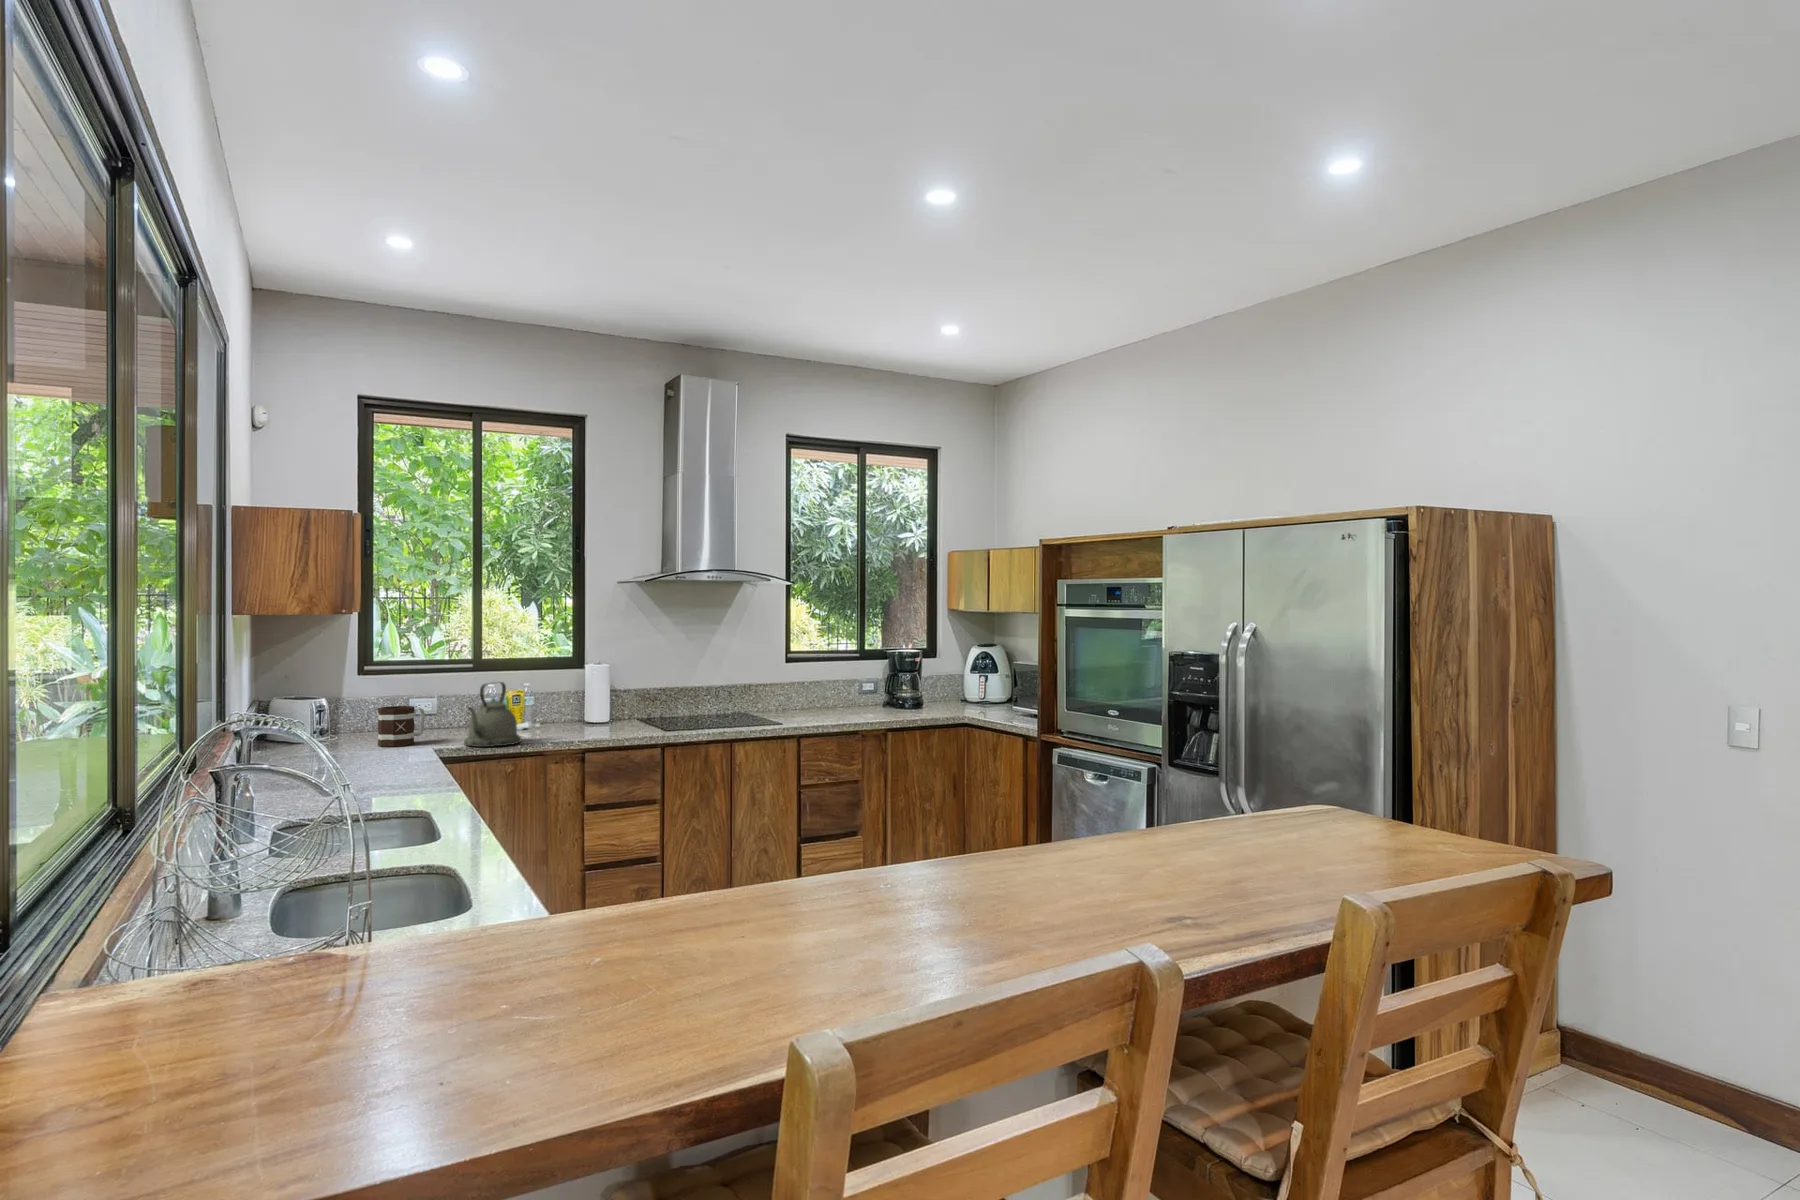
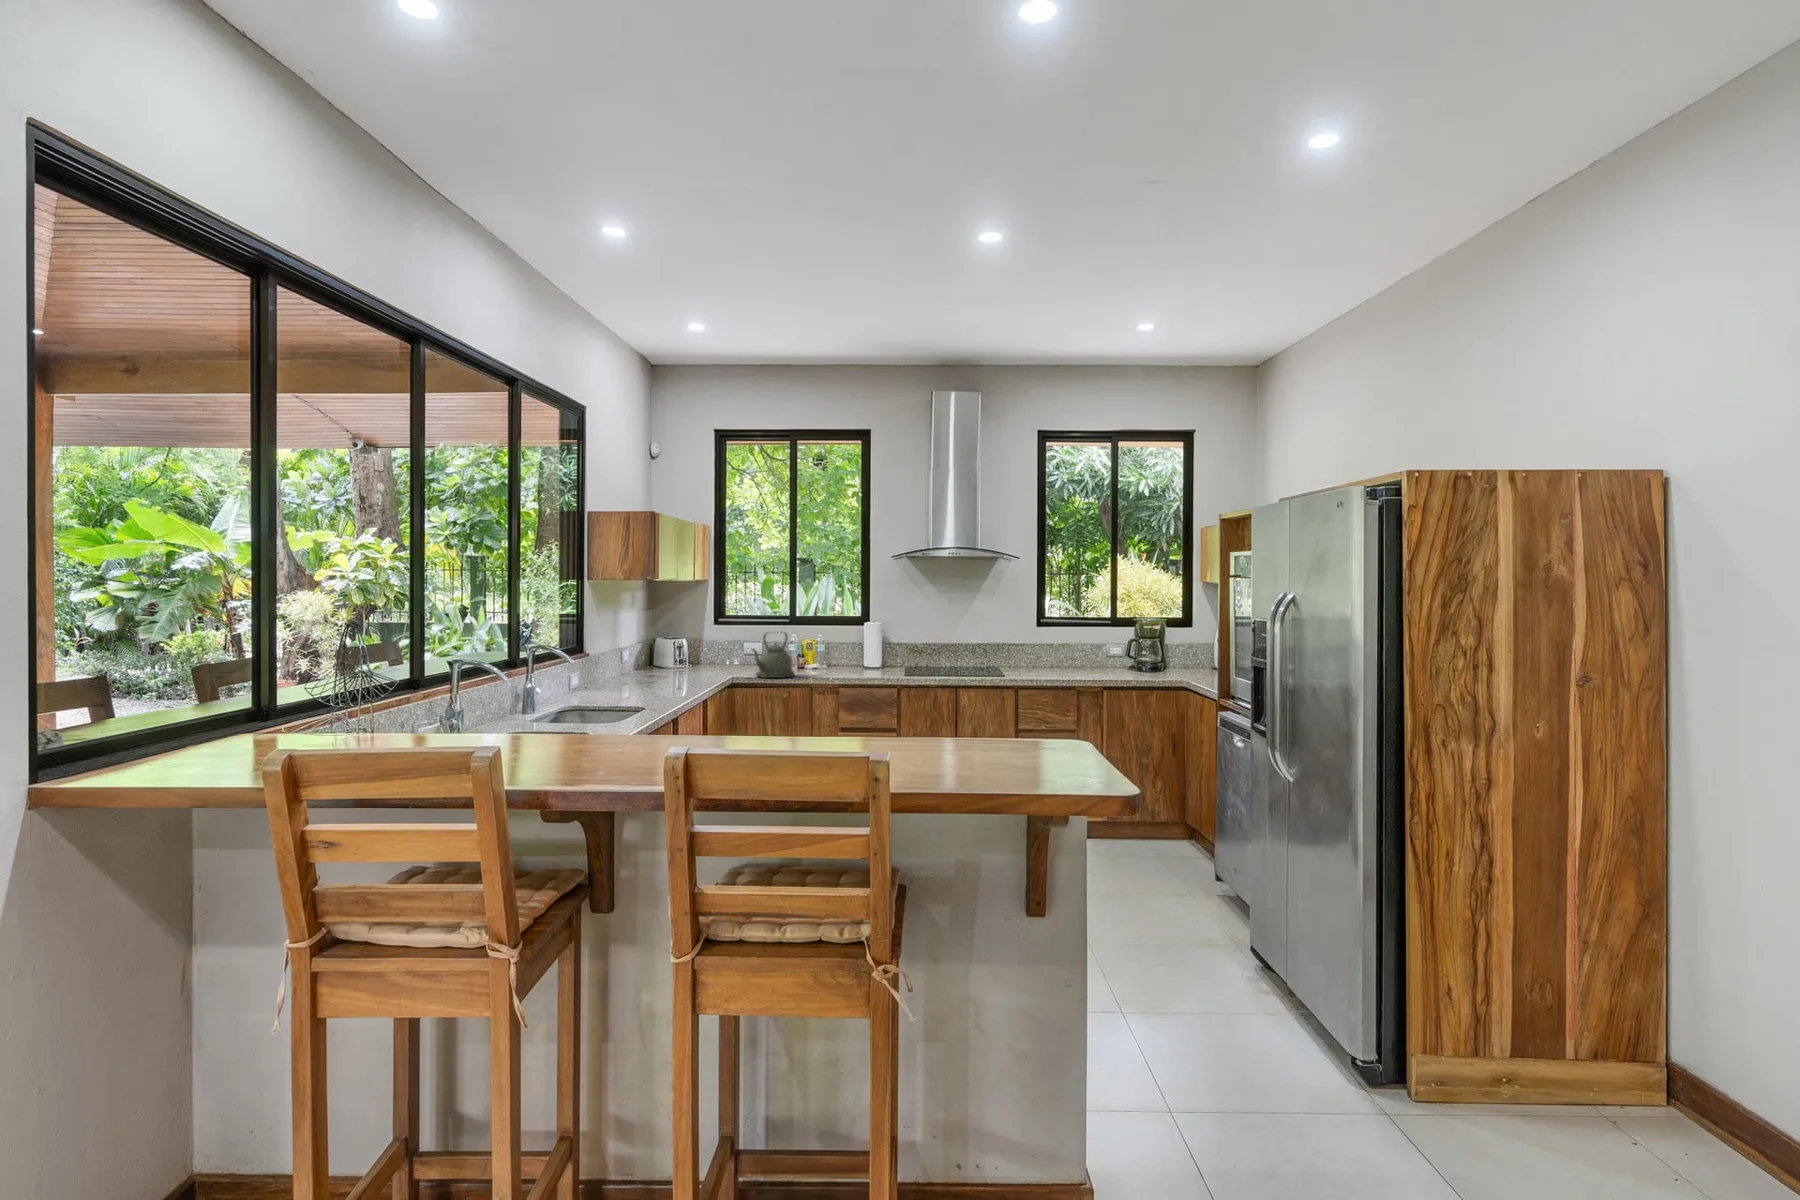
mug: present [378,706,425,747] -> none [709,647,741,674]

